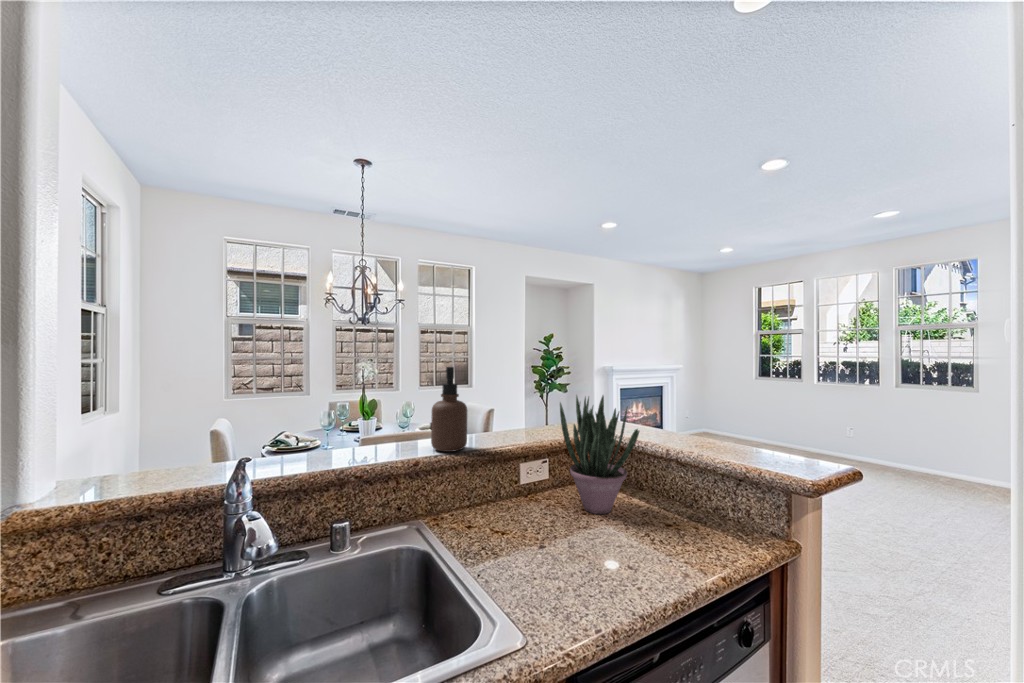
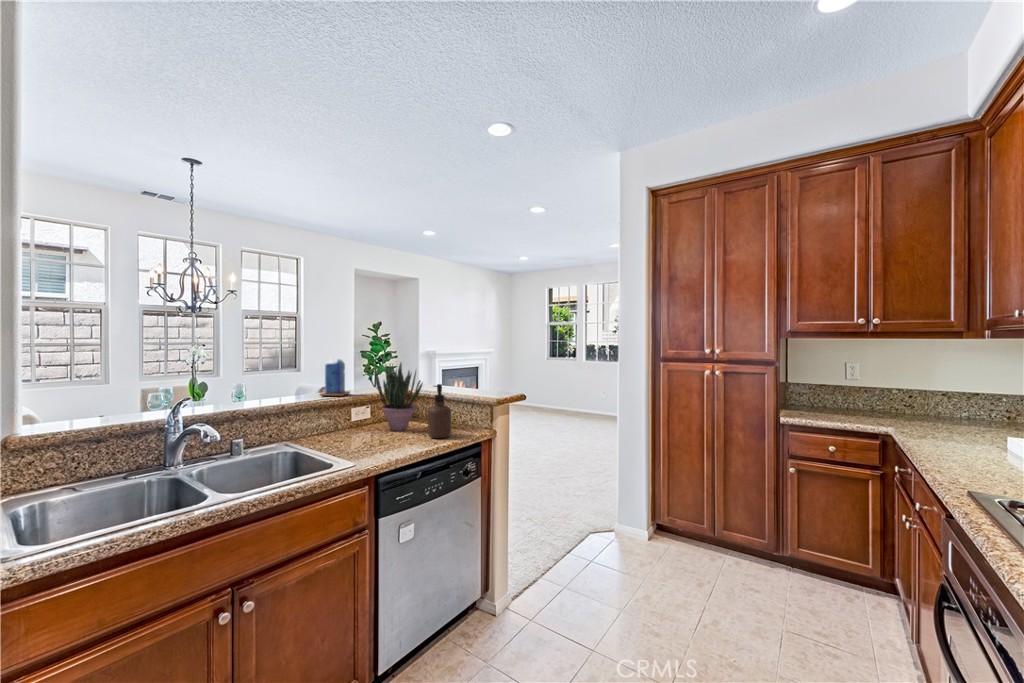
soap dispenser: present [431,367,467,452] -> present [428,384,451,438]
candle: none [477,381,521,445] -> present [320,358,350,396]

